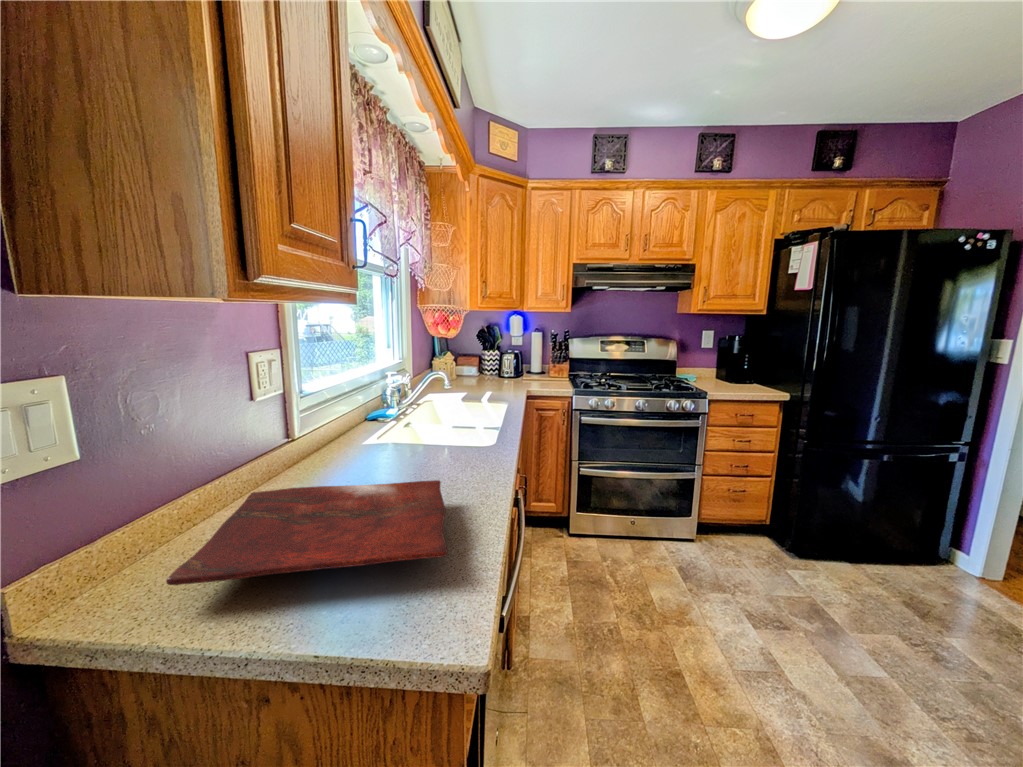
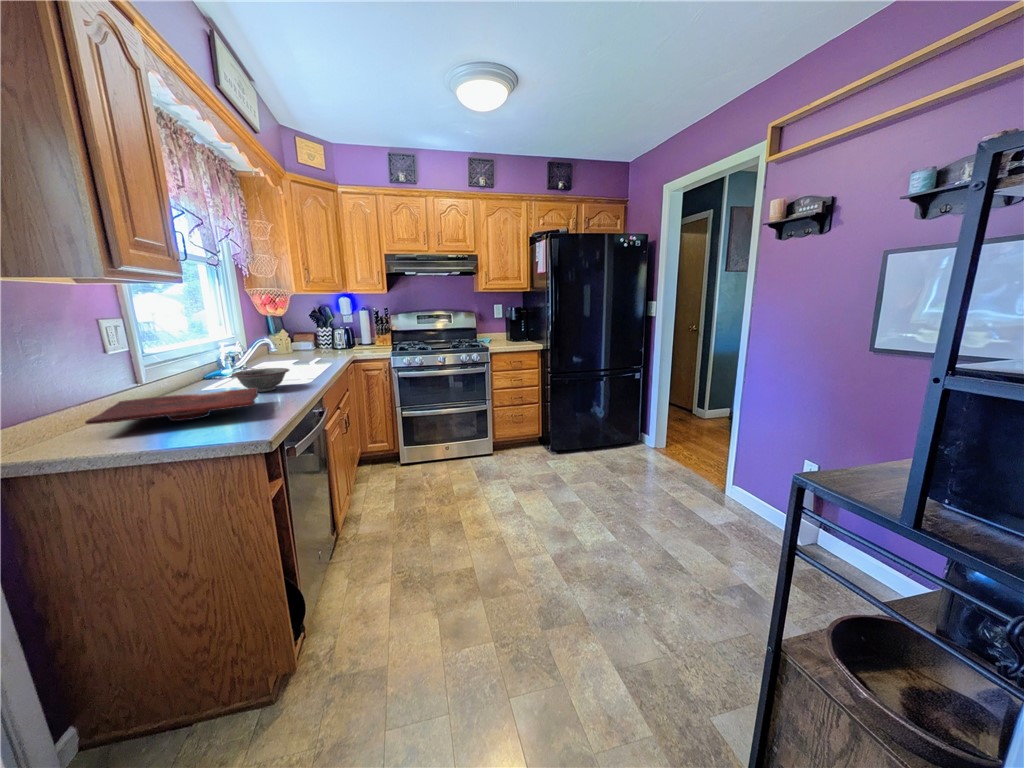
decorative bowl: none [401,425,476,467] -> present [232,368,289,392]

